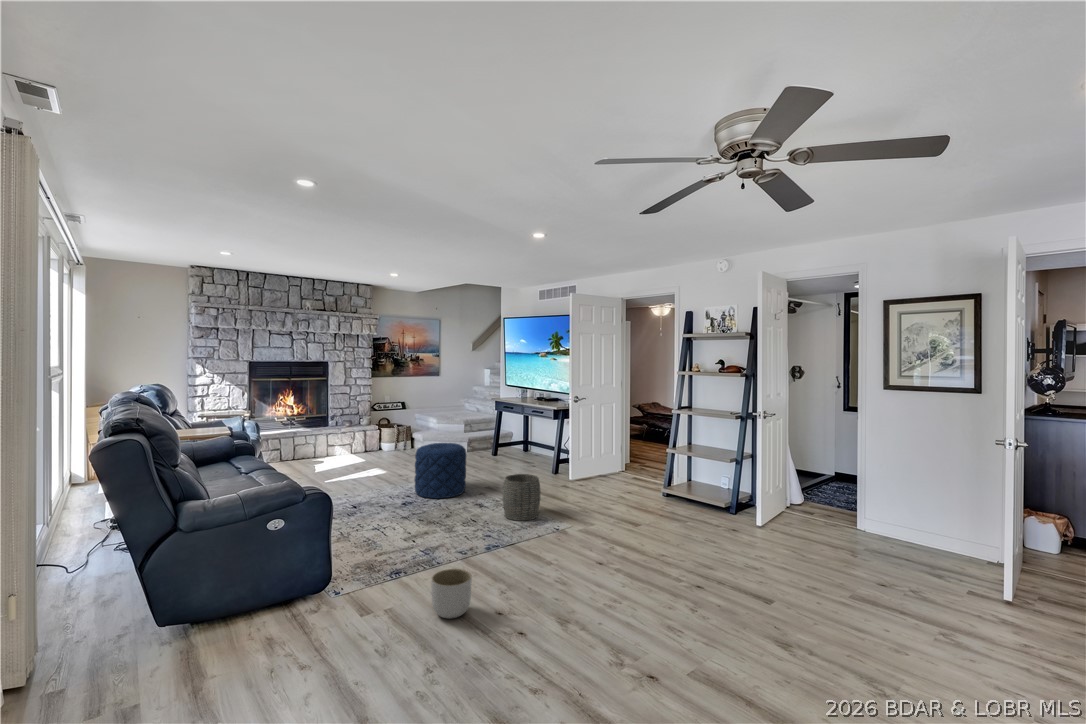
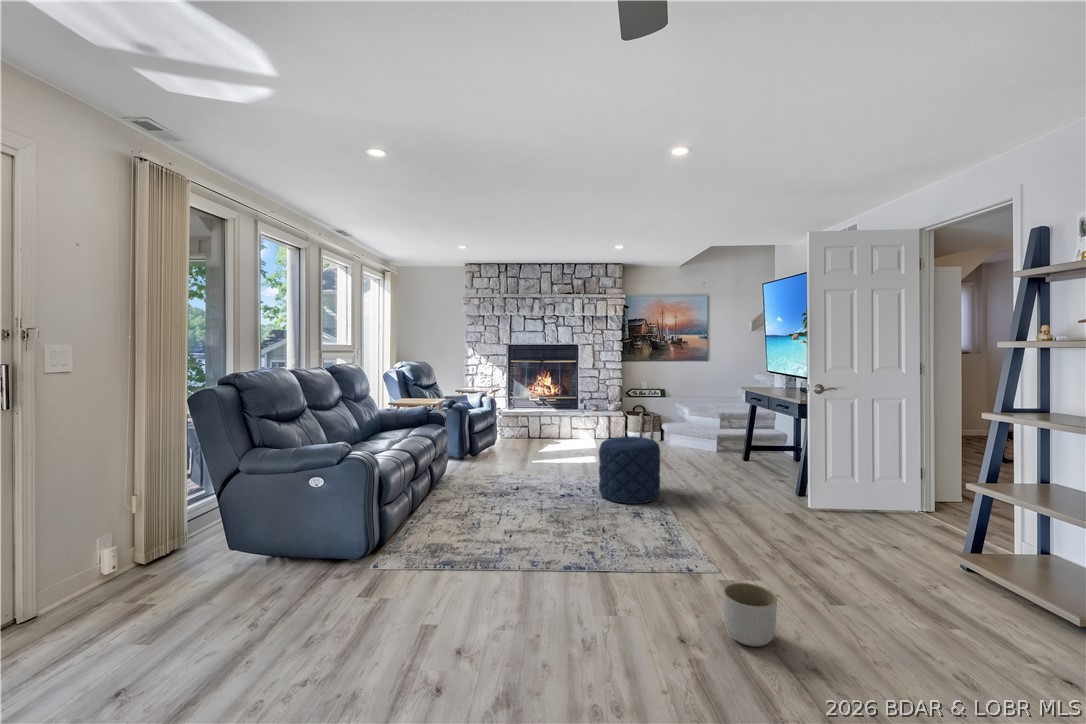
woven basket: present [503,474,540,521] -> none [666,488,720,556]
planter: present [431,569,472,619] -> present [723,583,777,647]

